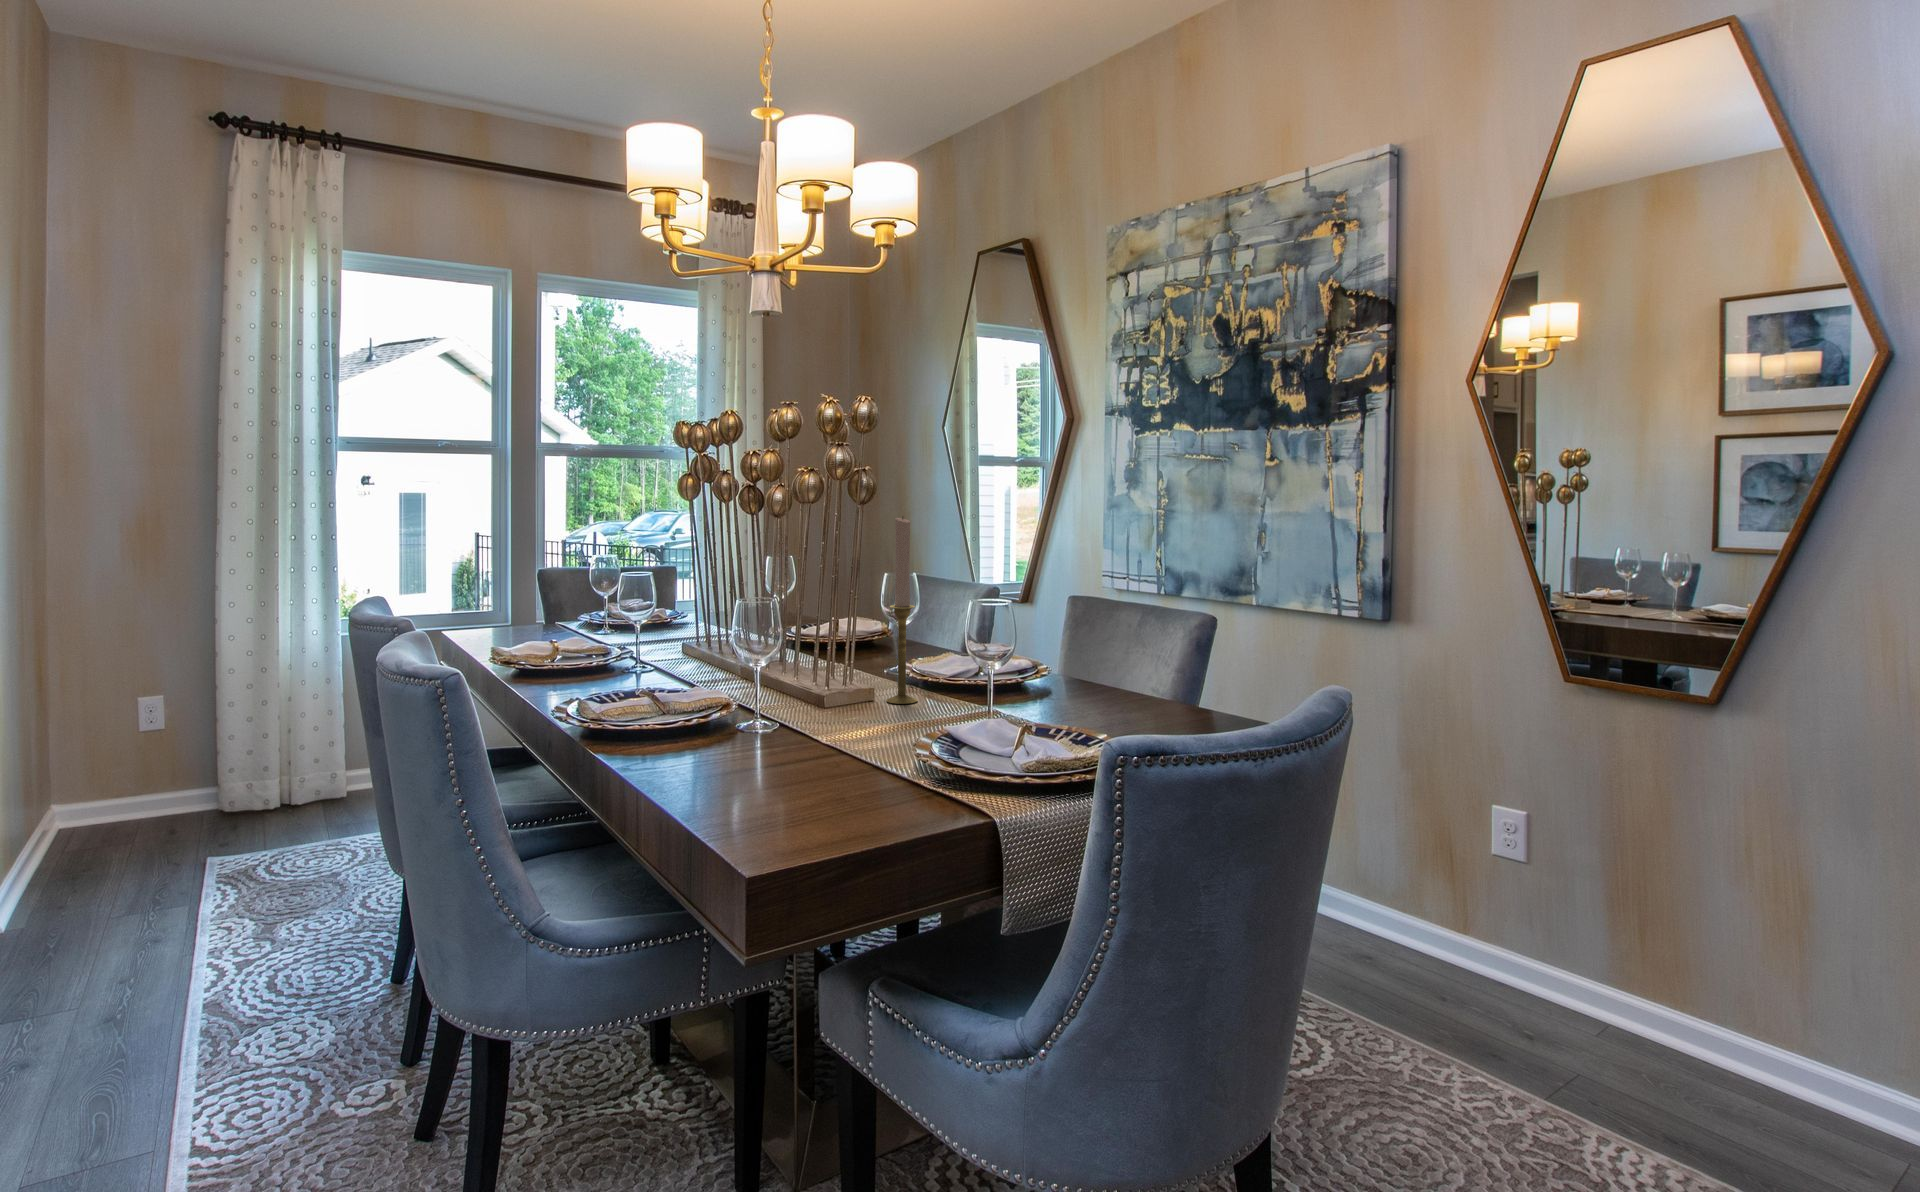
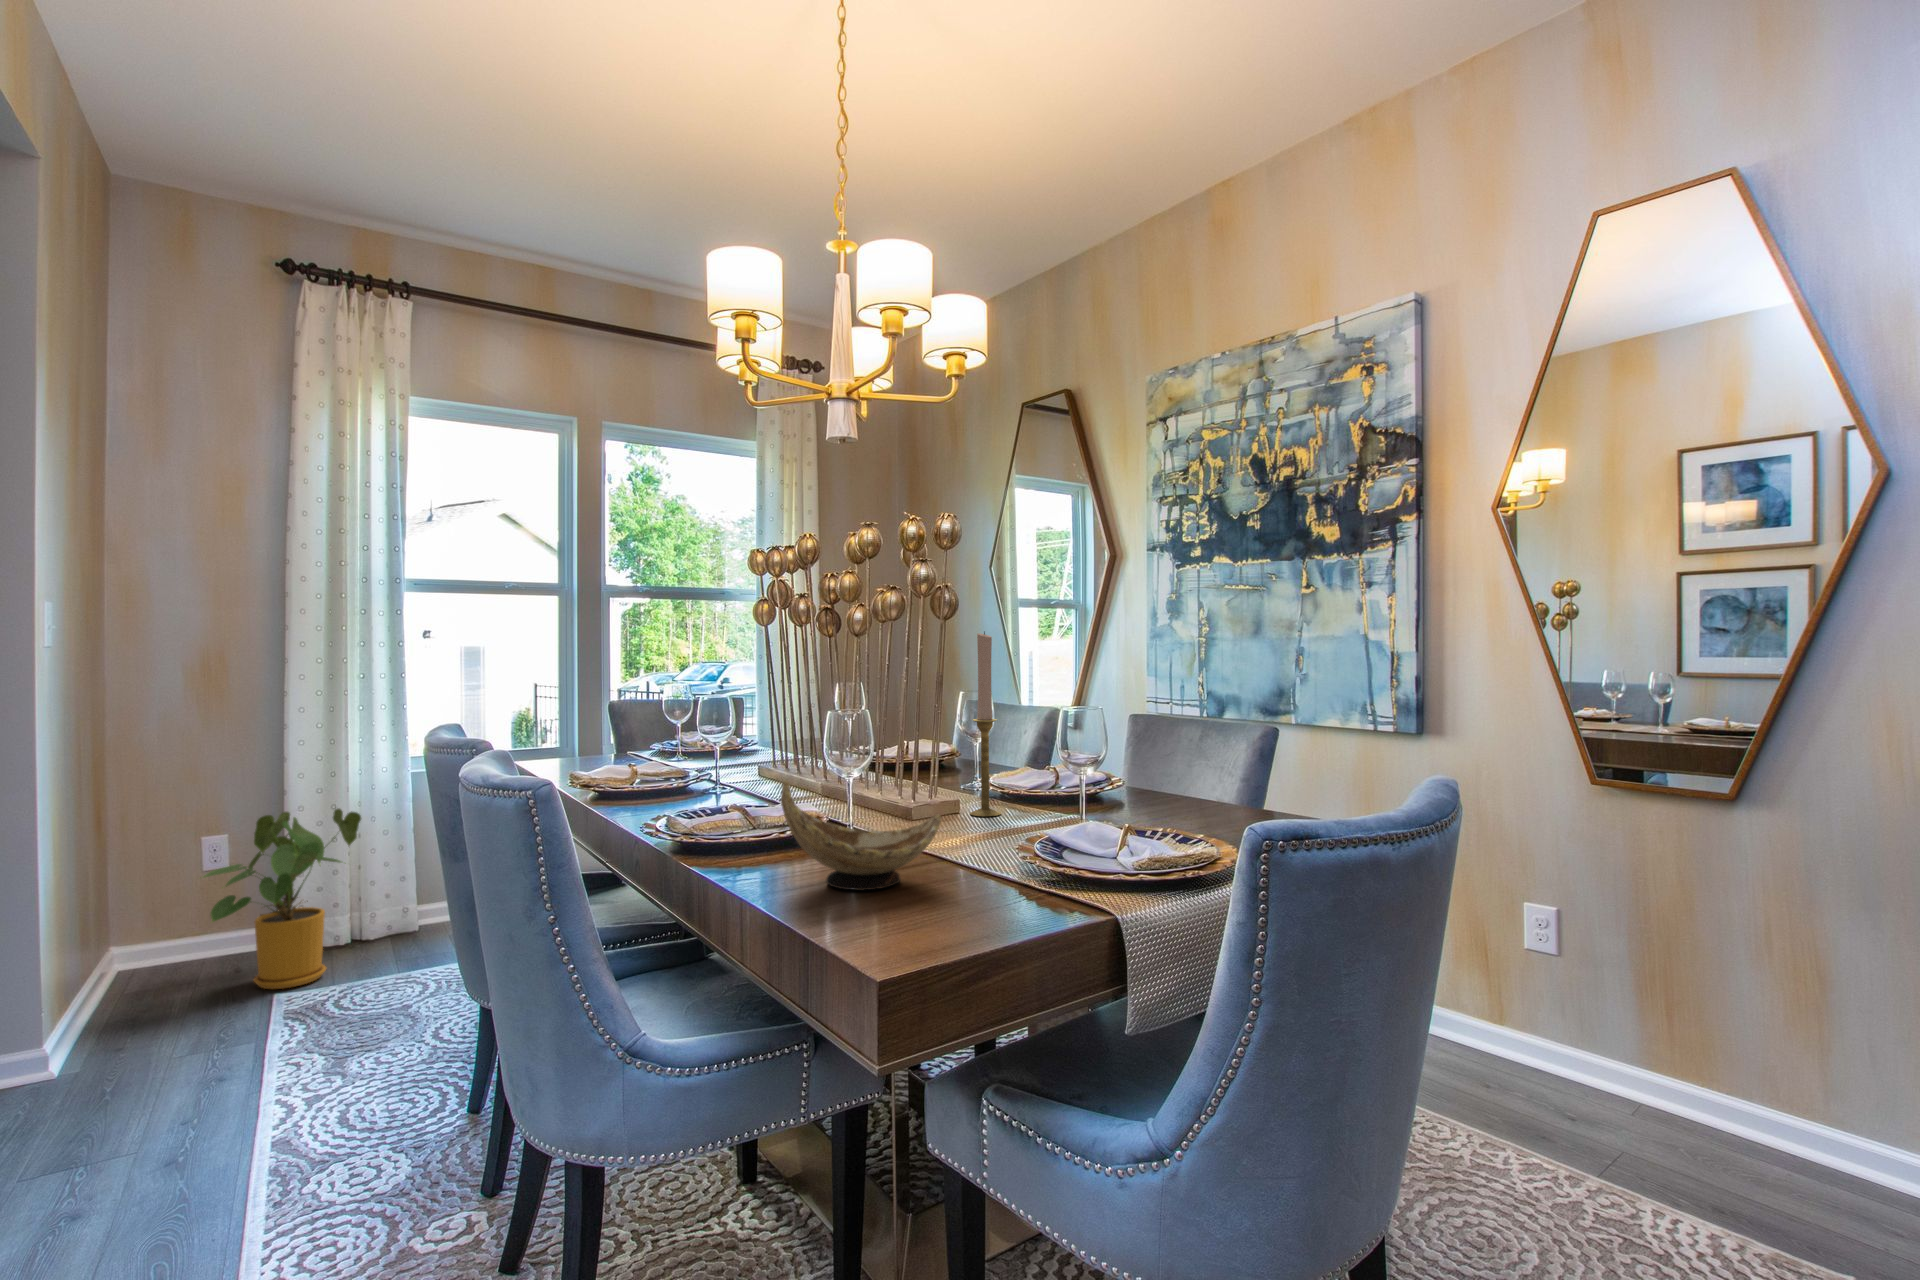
house plant: none [114,671,284,854] -> present [204,809,361,989]
decorative bowl: none [672,677,835,786] -> present [781,780,941,890]

